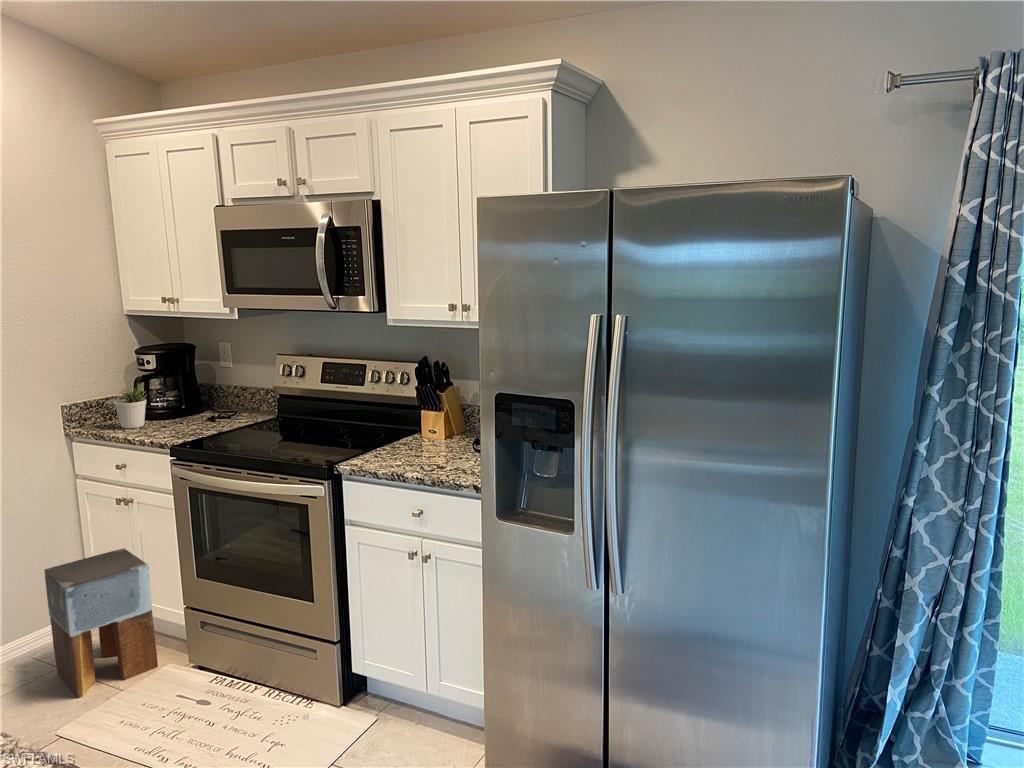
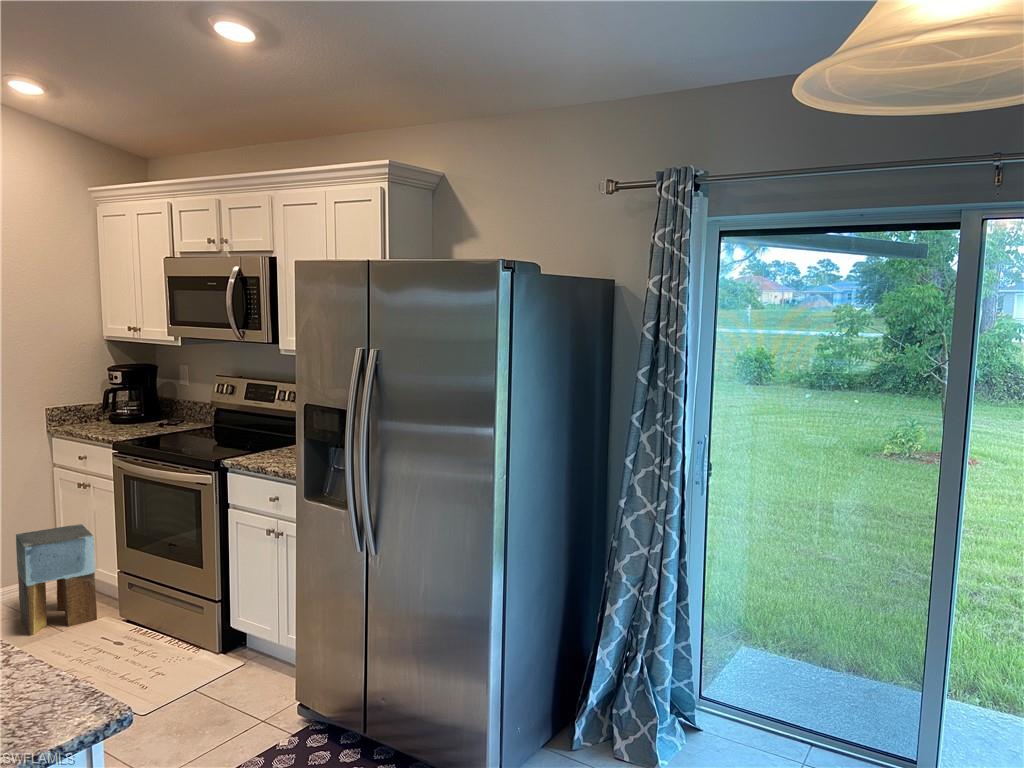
potted plant: present [114,383,146,429] -> none [84,392,111,429]

